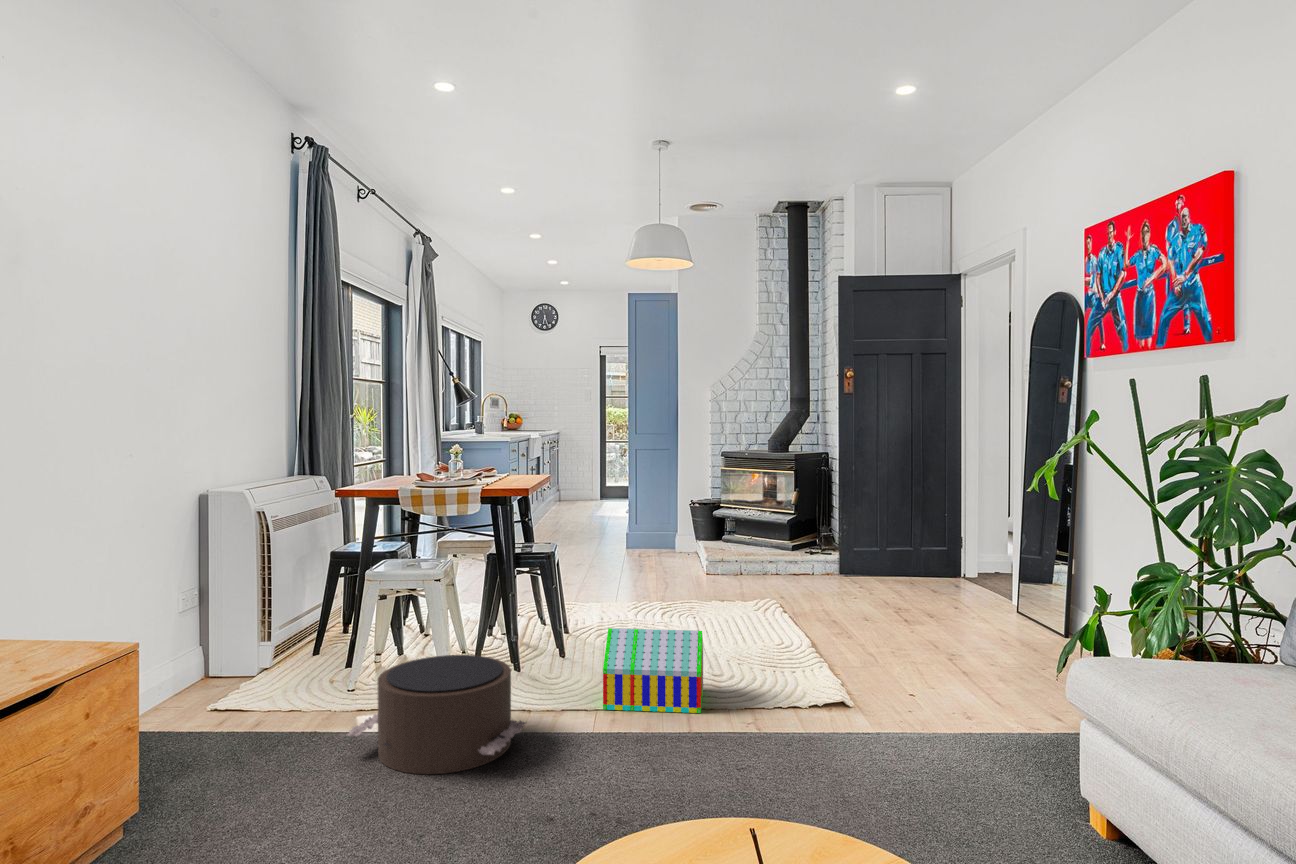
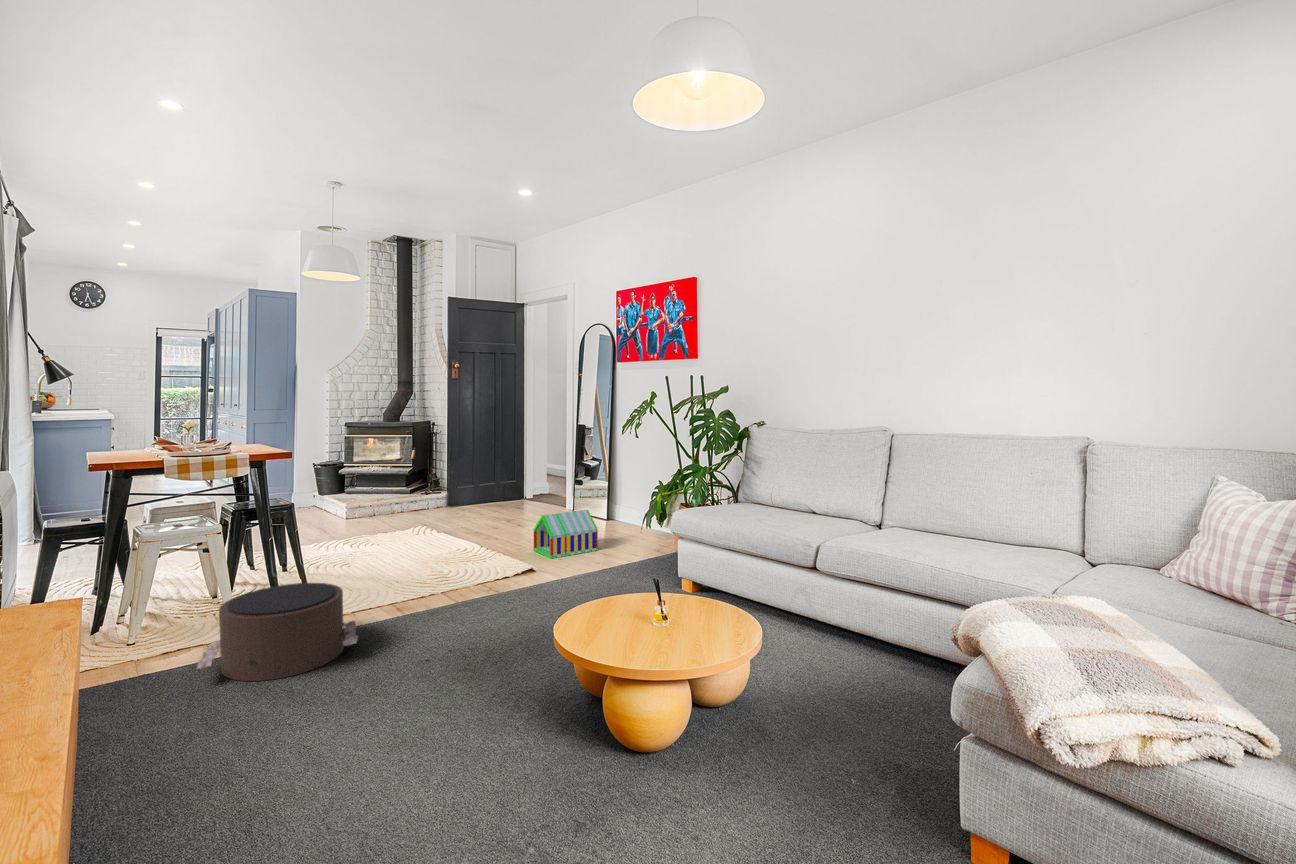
toy house: present [603,628,703,713] -> present [533,510,598,558]

